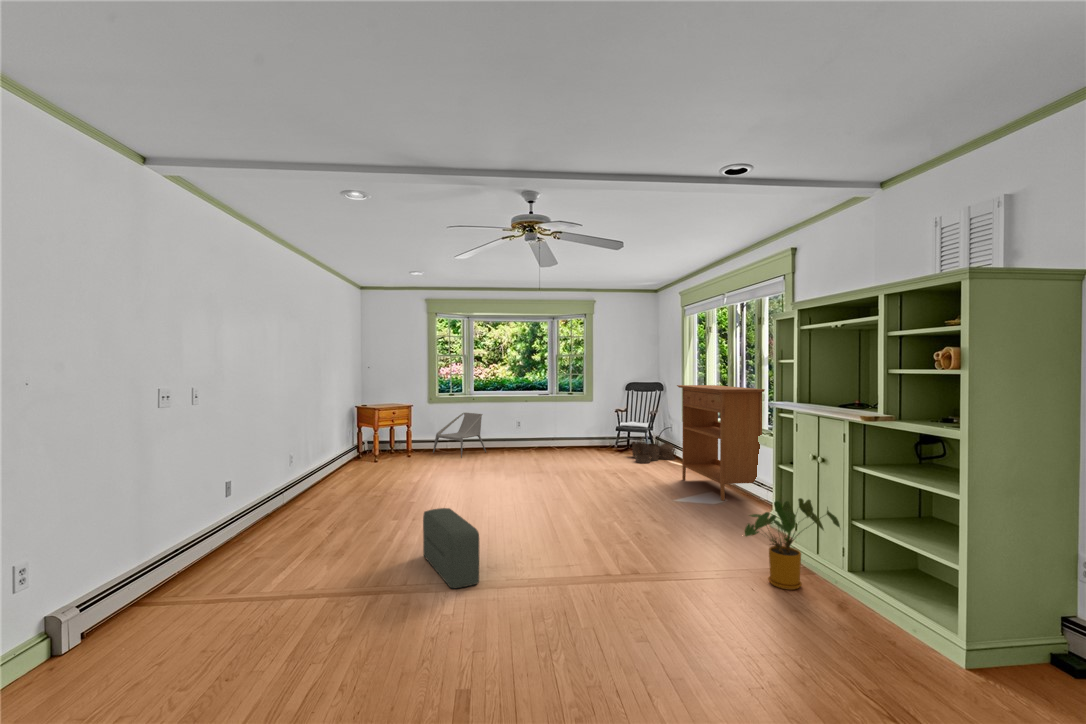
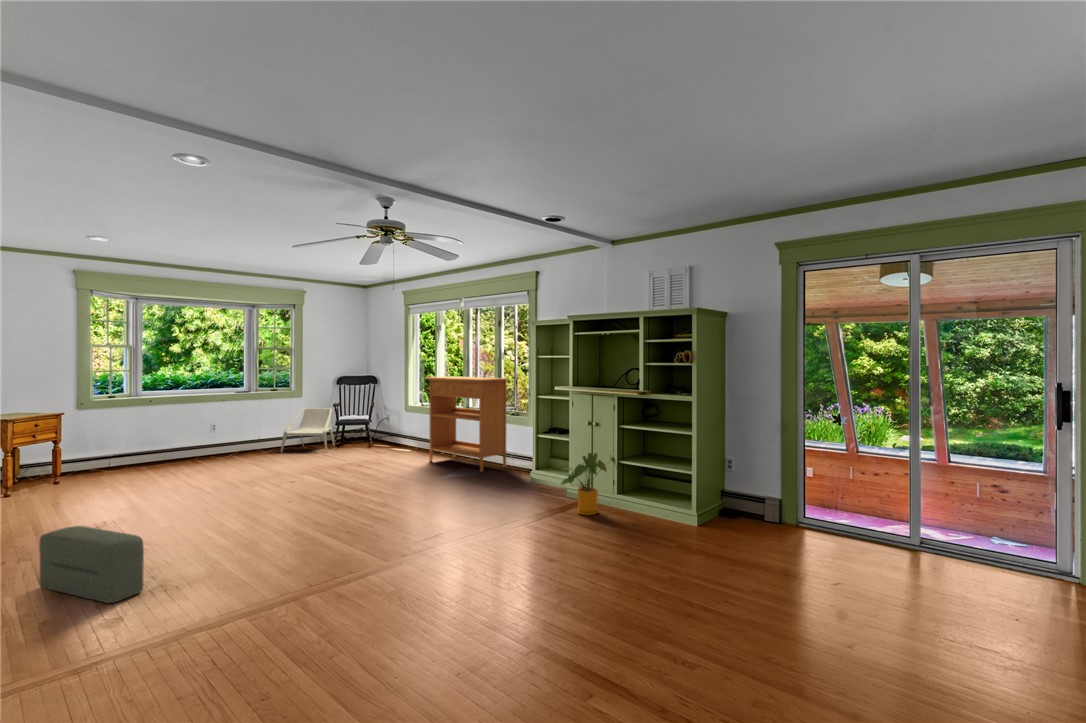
armchair: present [433,413,486,458] -> present [281,408,335,453]
woven basket: present [632,442,675,463] -> none [357,431,399,454]
pouf: present [423,508,479,588] -> present [39,526,144,603]

